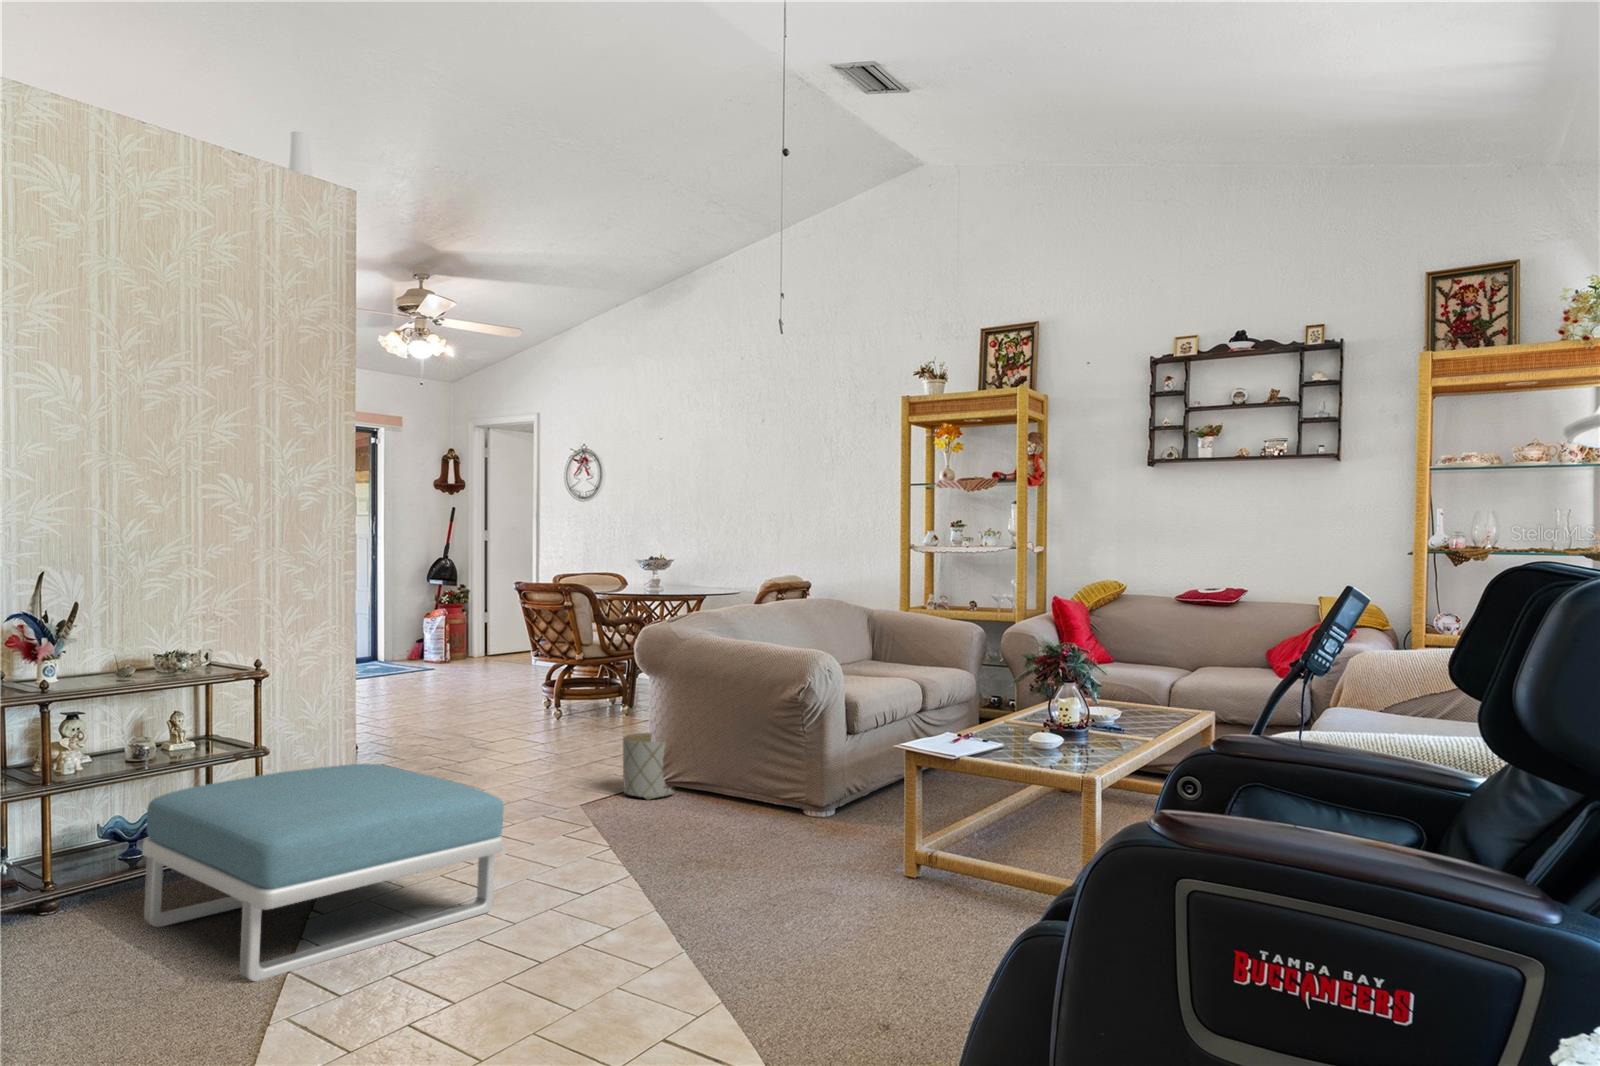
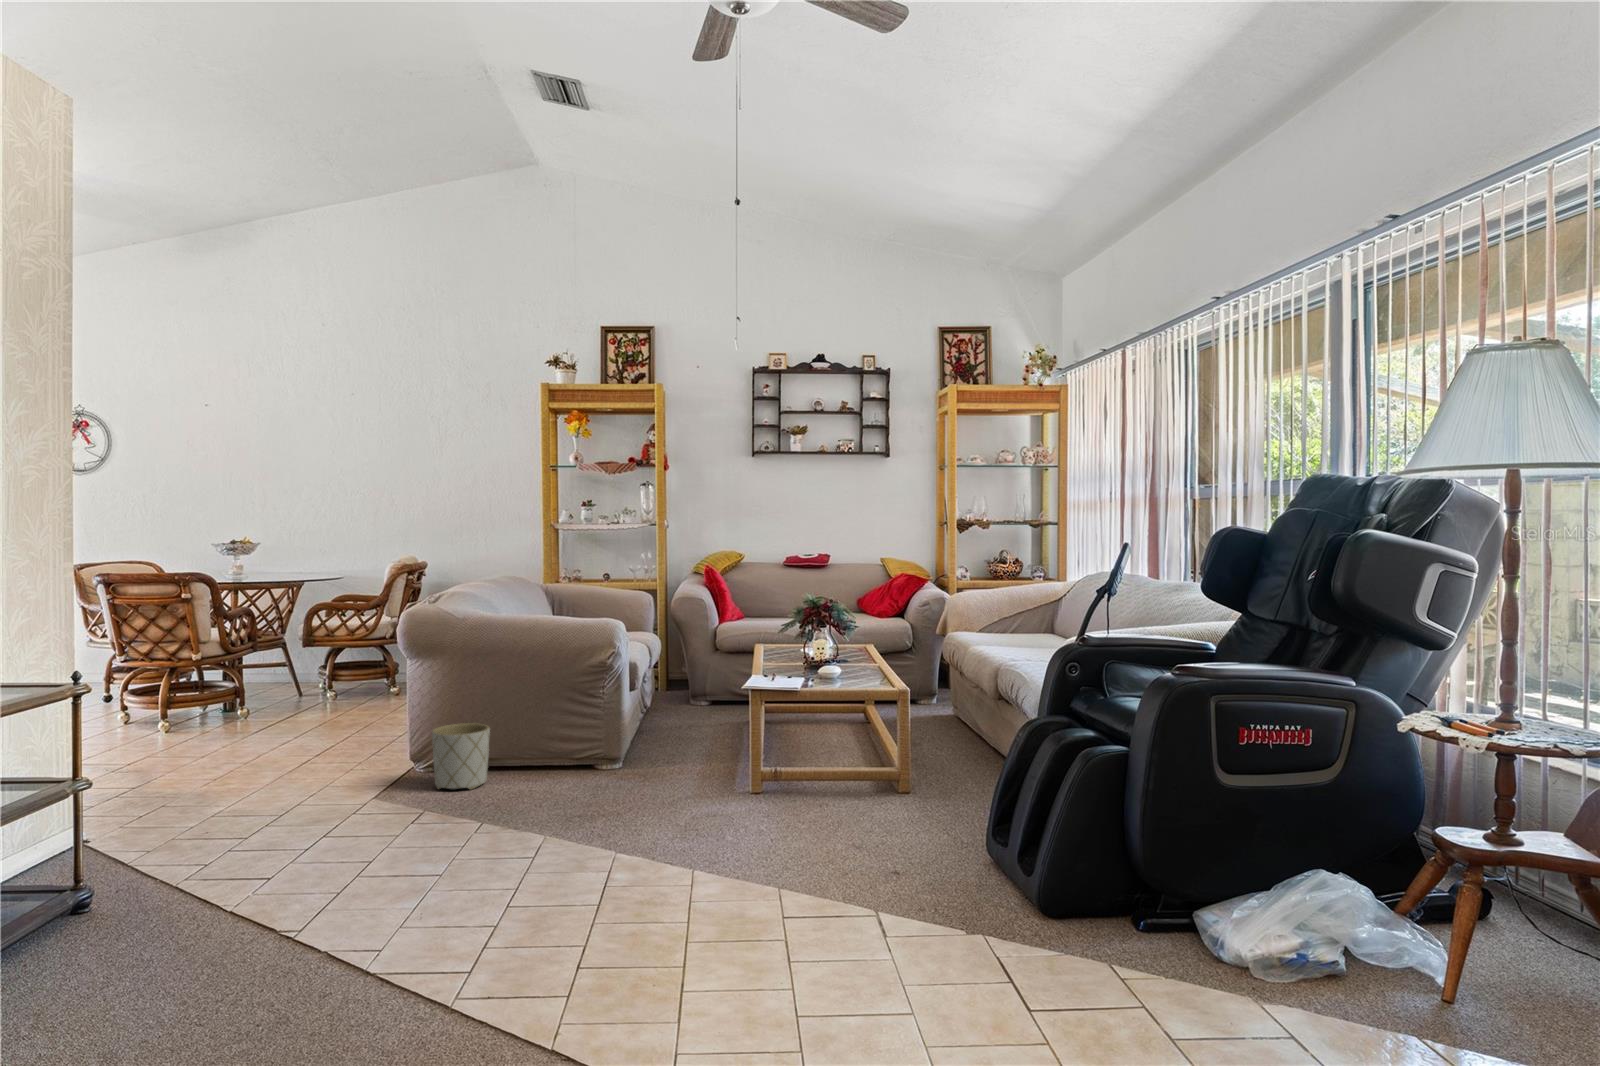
footstool: present [142,764,504,981] -> none [211,798,575,1030]

